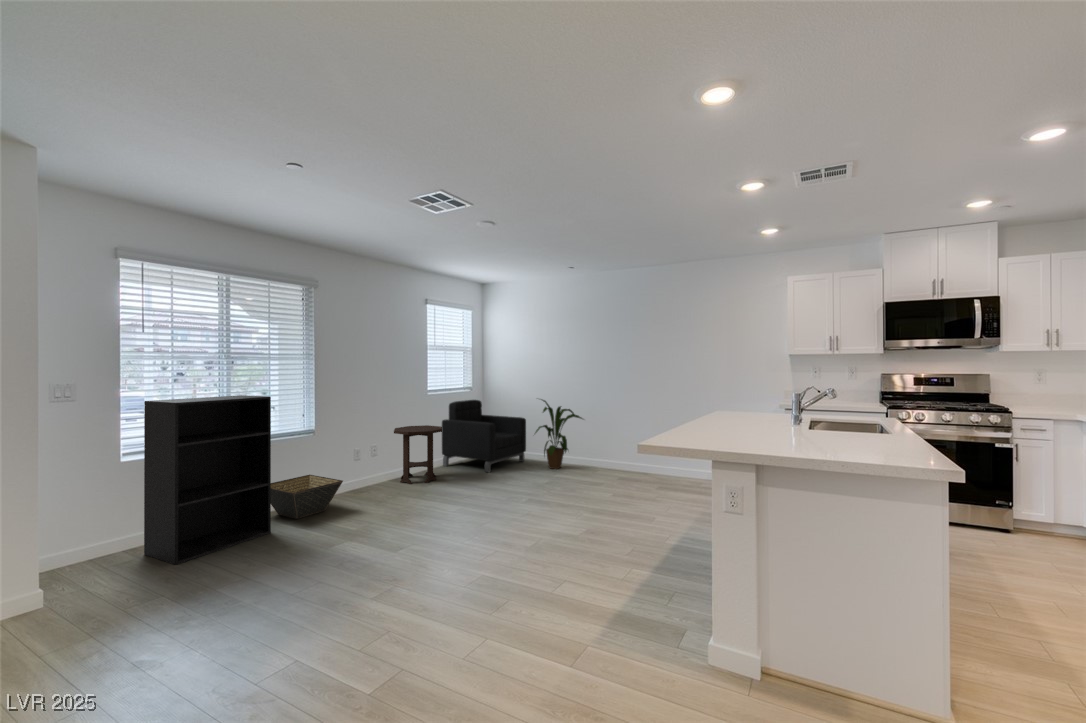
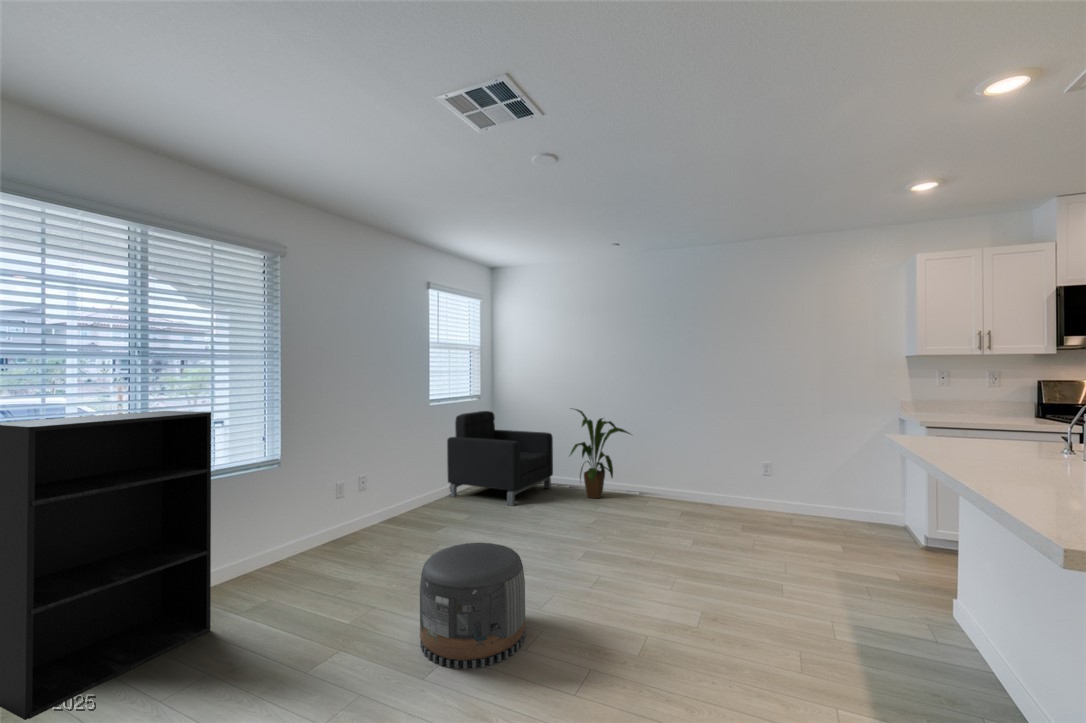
side table: present [394,425,442,484] -> none [390,446,455,527]
basket: present [271,475,343,519] -> none [194,524,324,599]
pouf: none [397,484,464,553] -> present [420,543,525,669]

